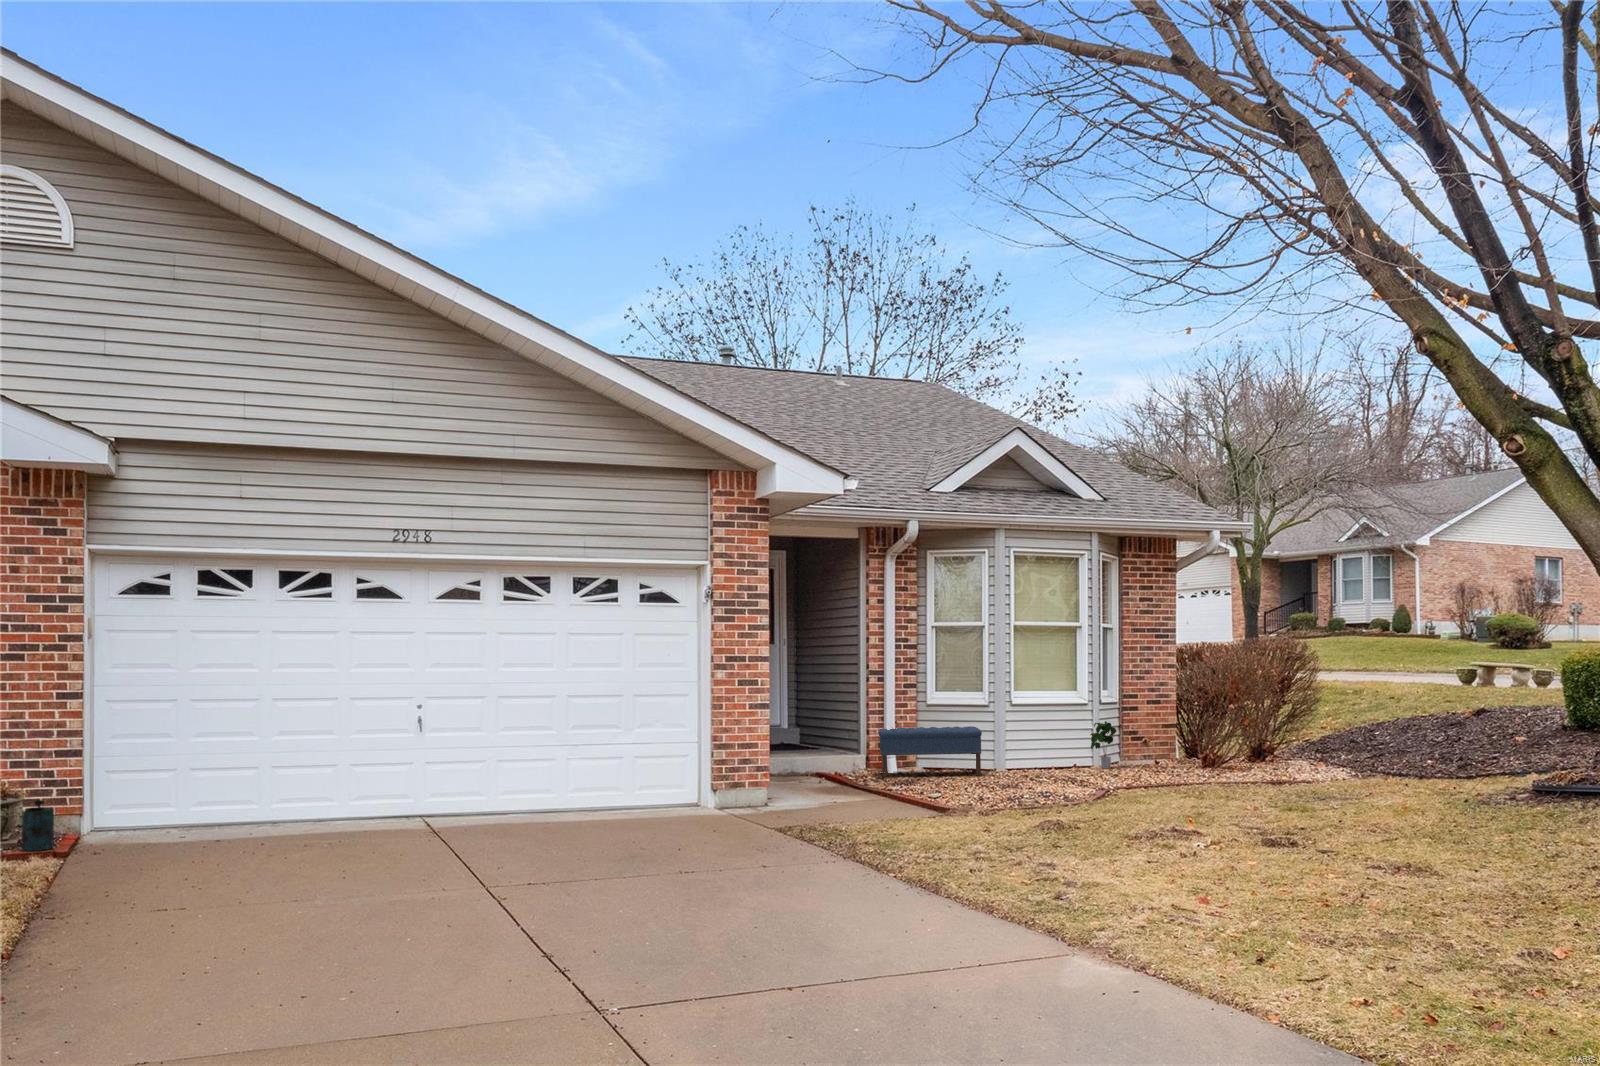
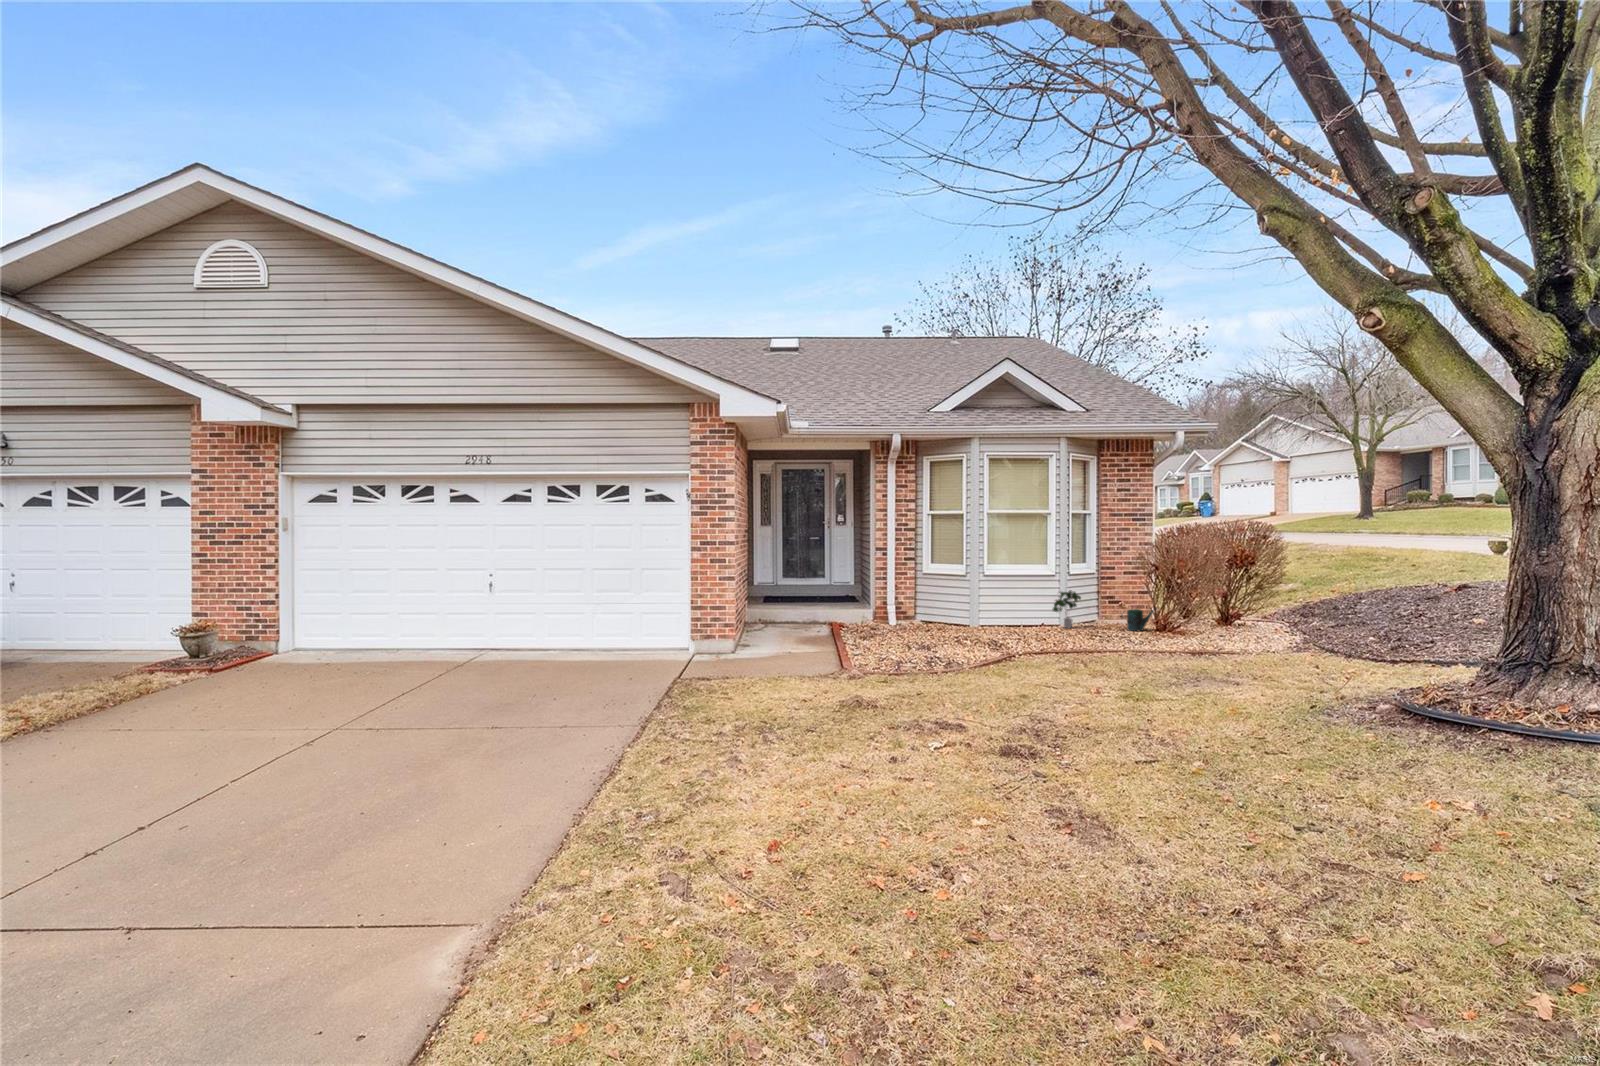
bench: present [878,726,982,778] -> none [876,590,957,630]
watering can: present [21,800,54,851] -> present [1123,607,1157,631]

